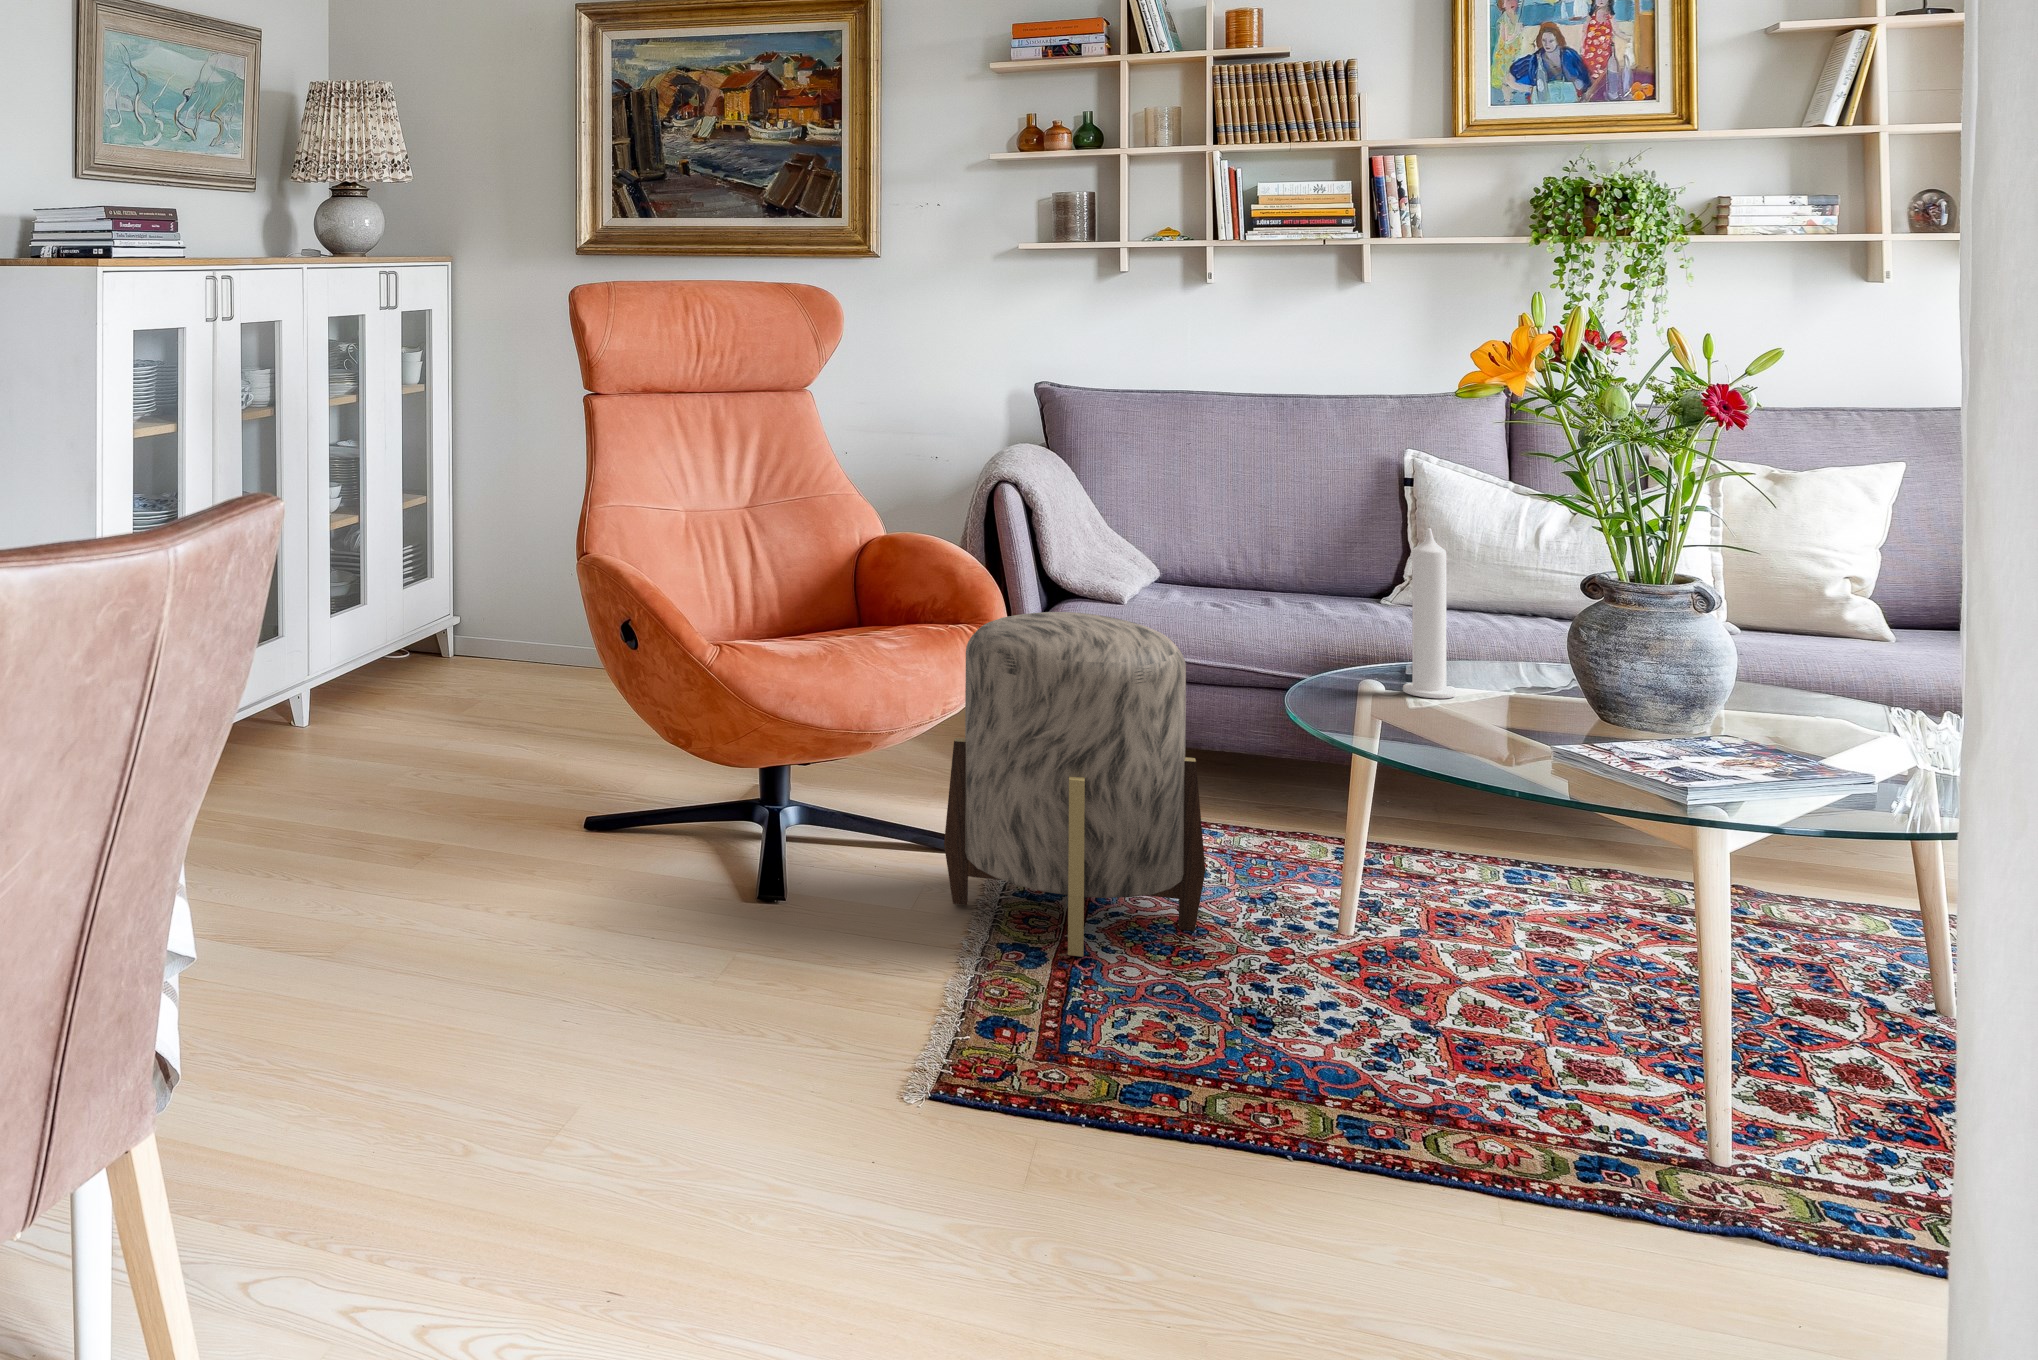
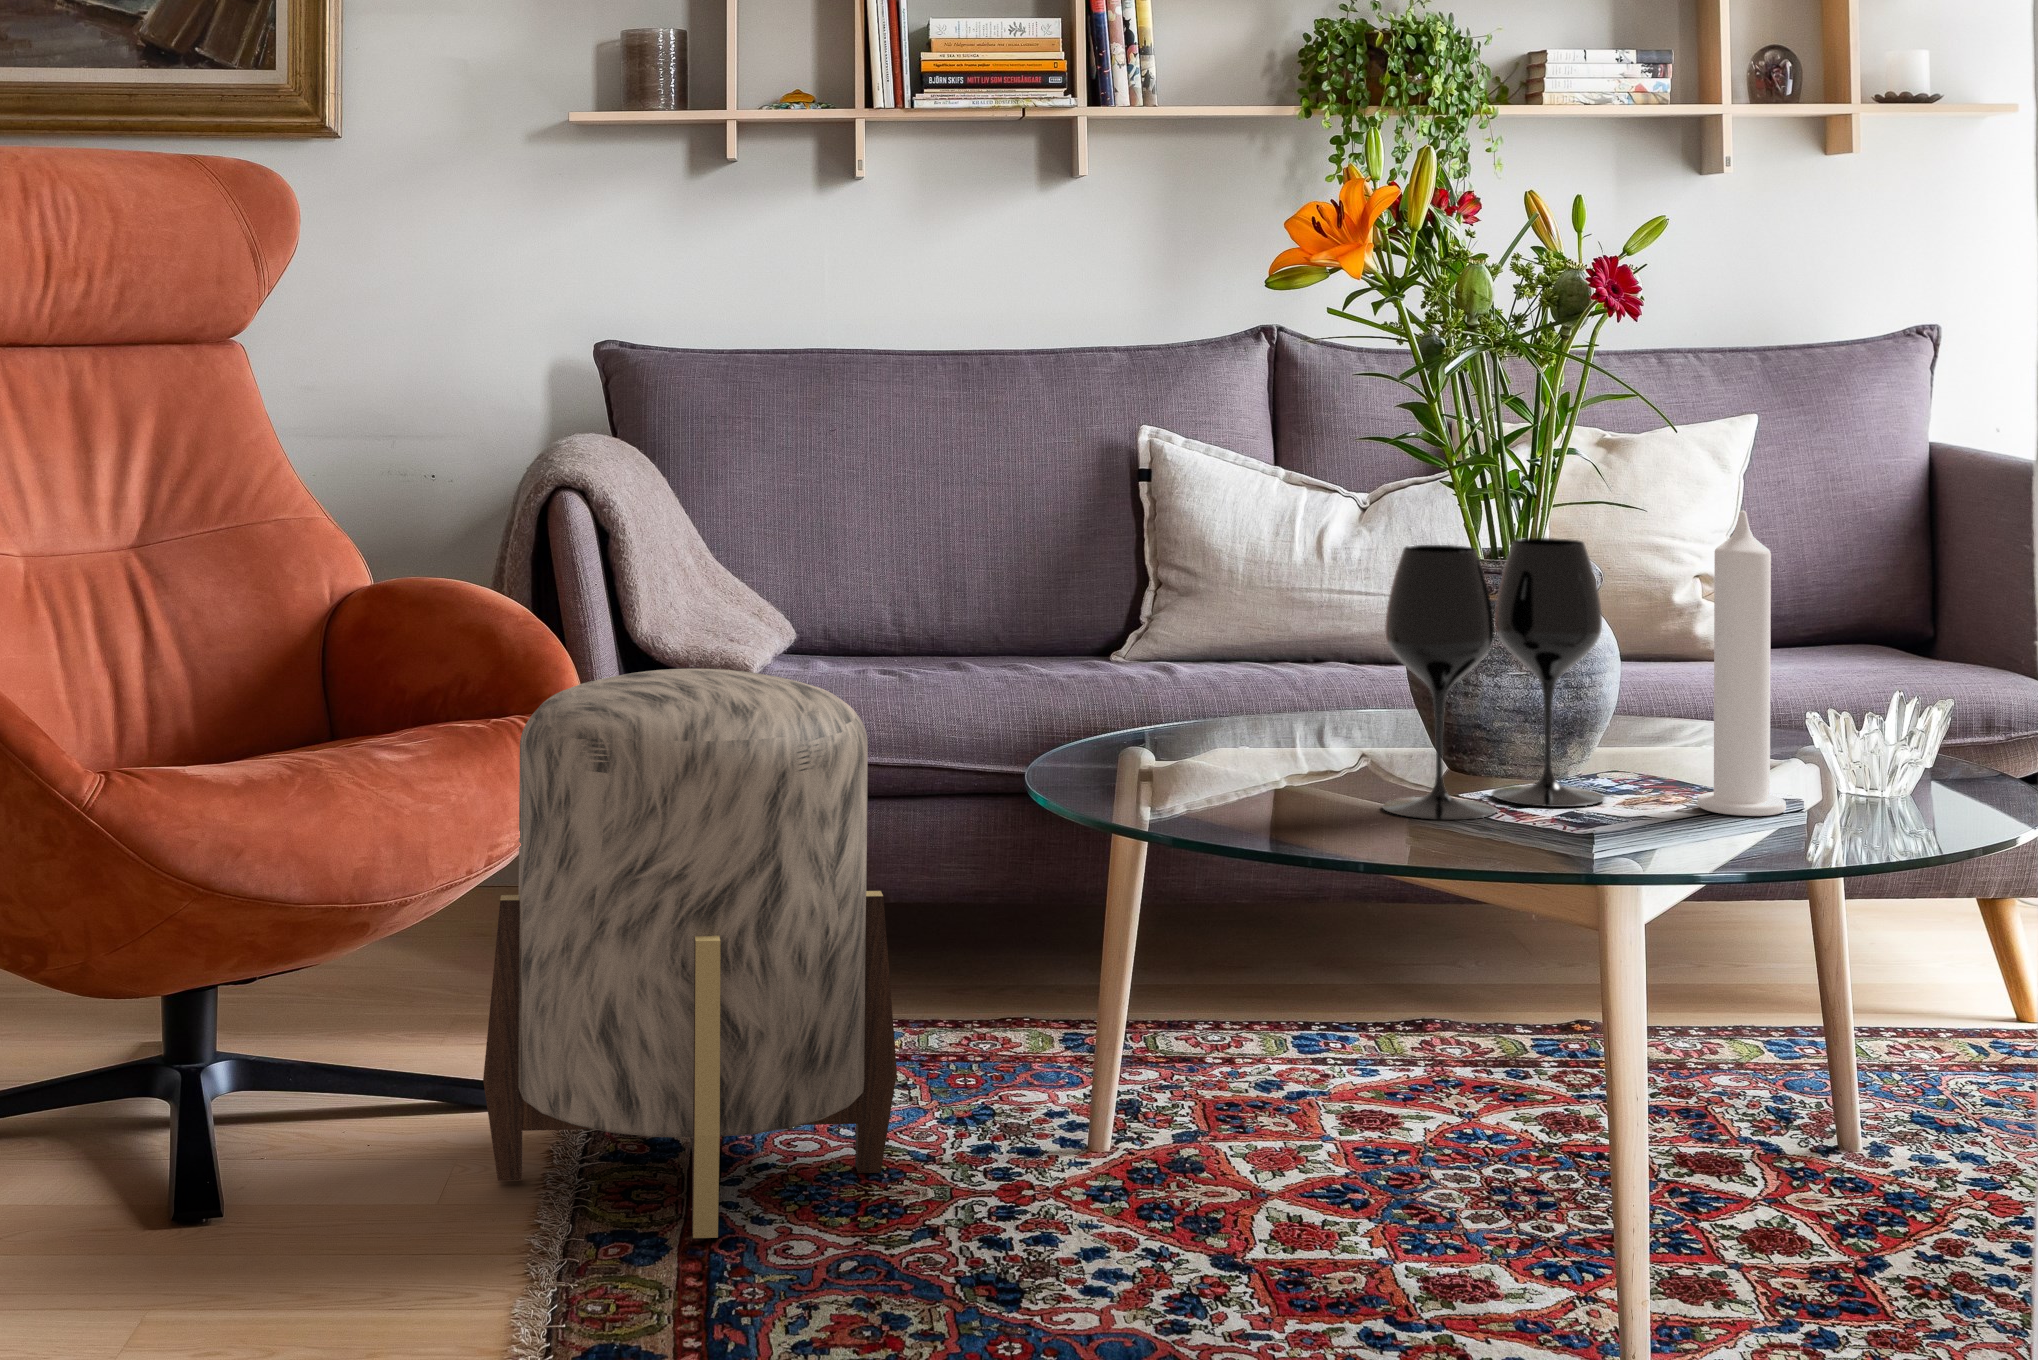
candle: present [1403,528,1456,698] -> present [1698,510,1786,816]
wine glass: none [1524,579,1697,762] -> present [1382,538,1604,820]

